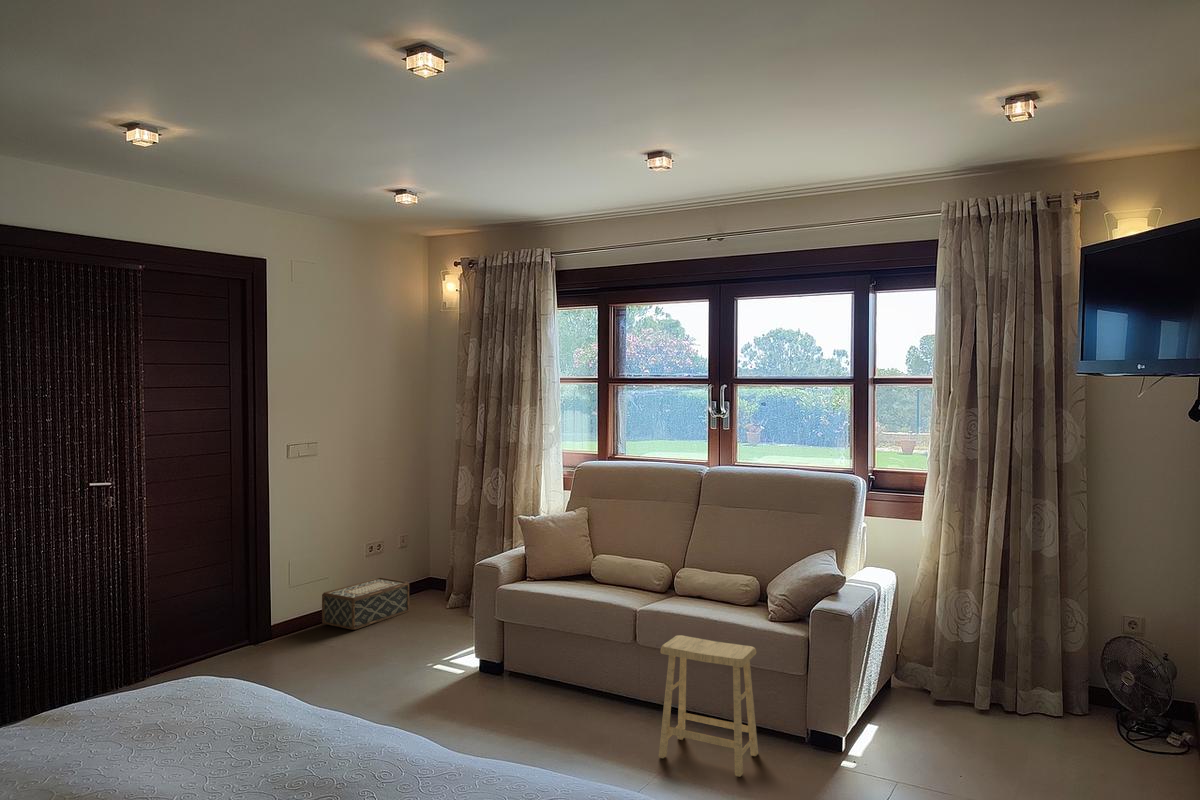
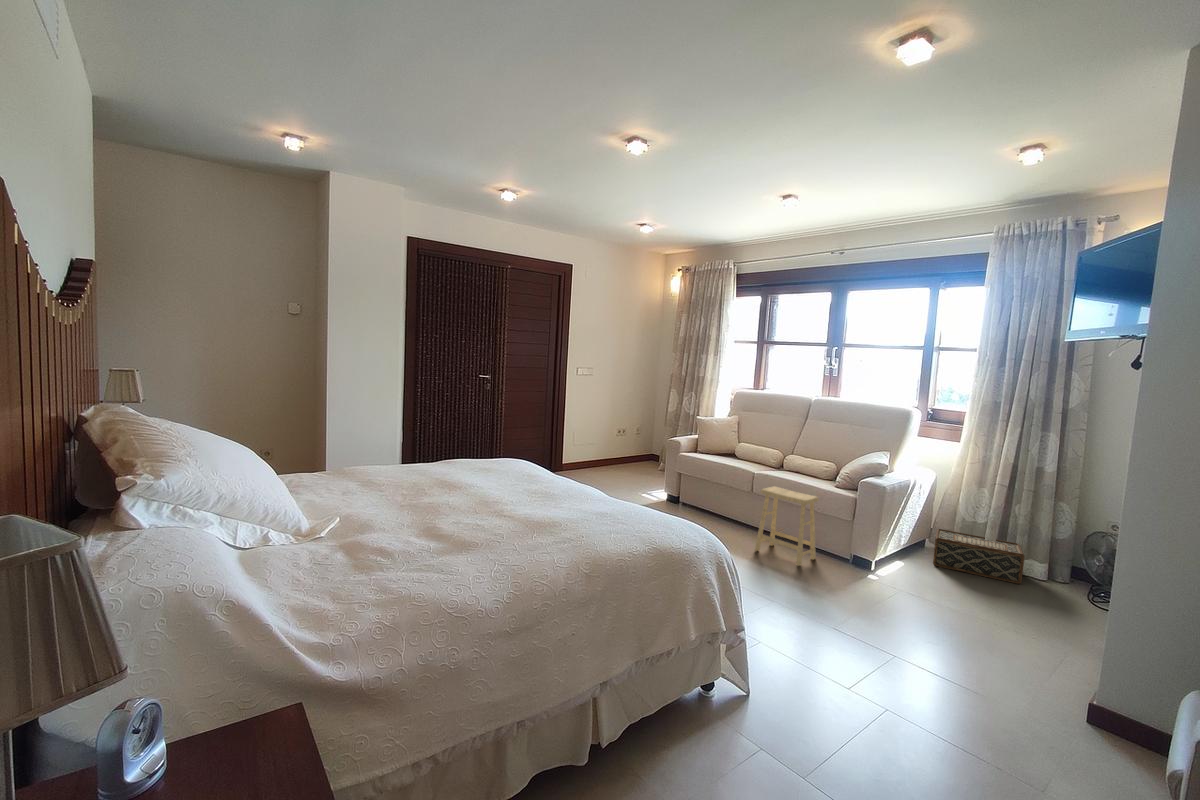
woven basket: present [322,577,409,630] -> present [933,529,1025,584]

